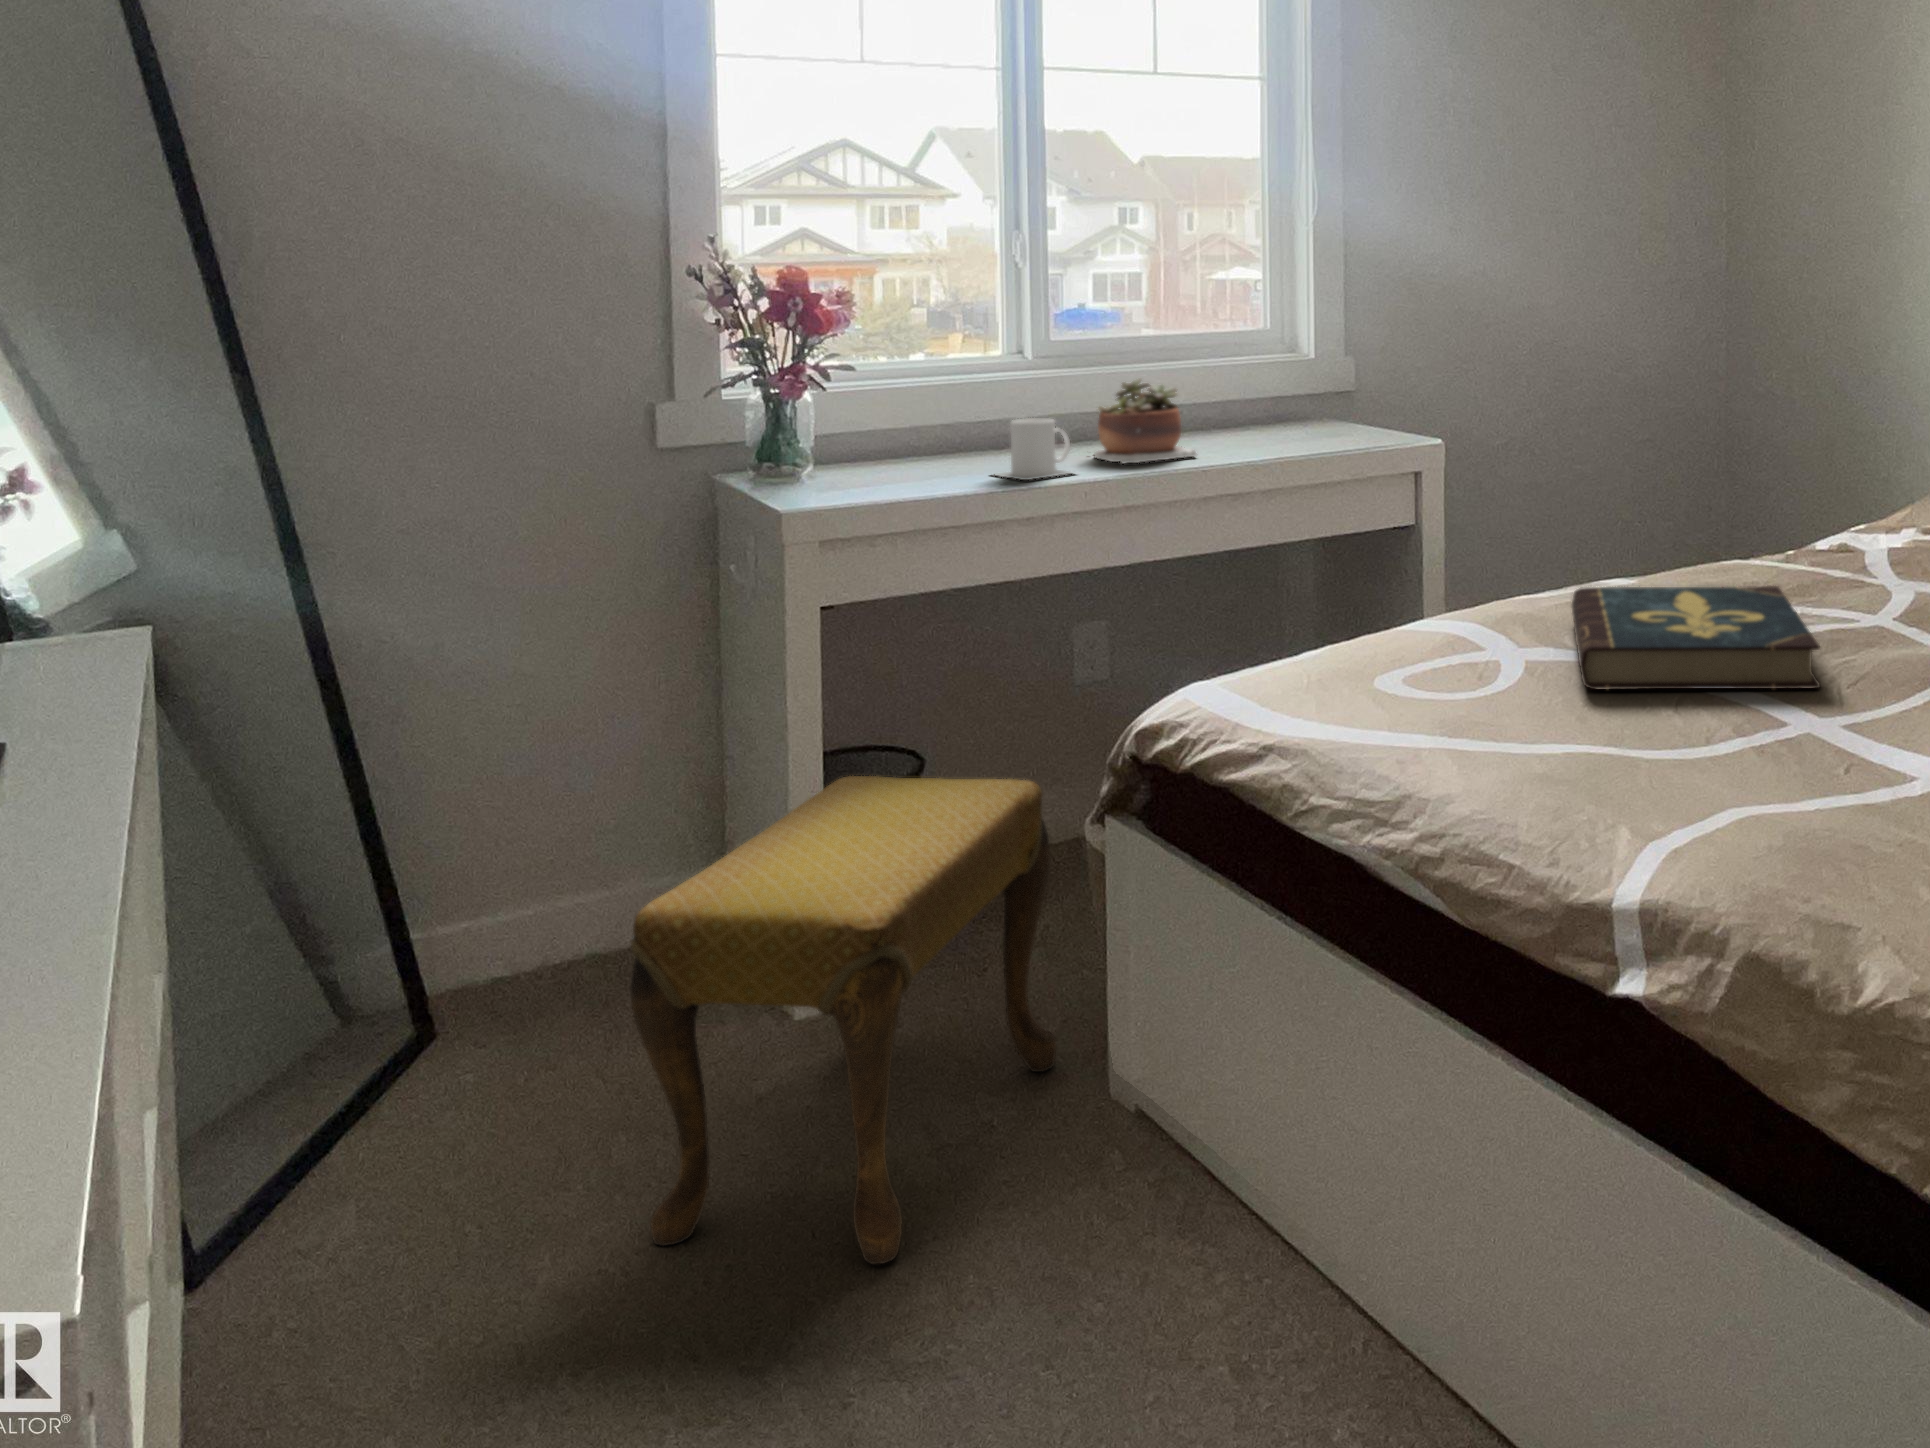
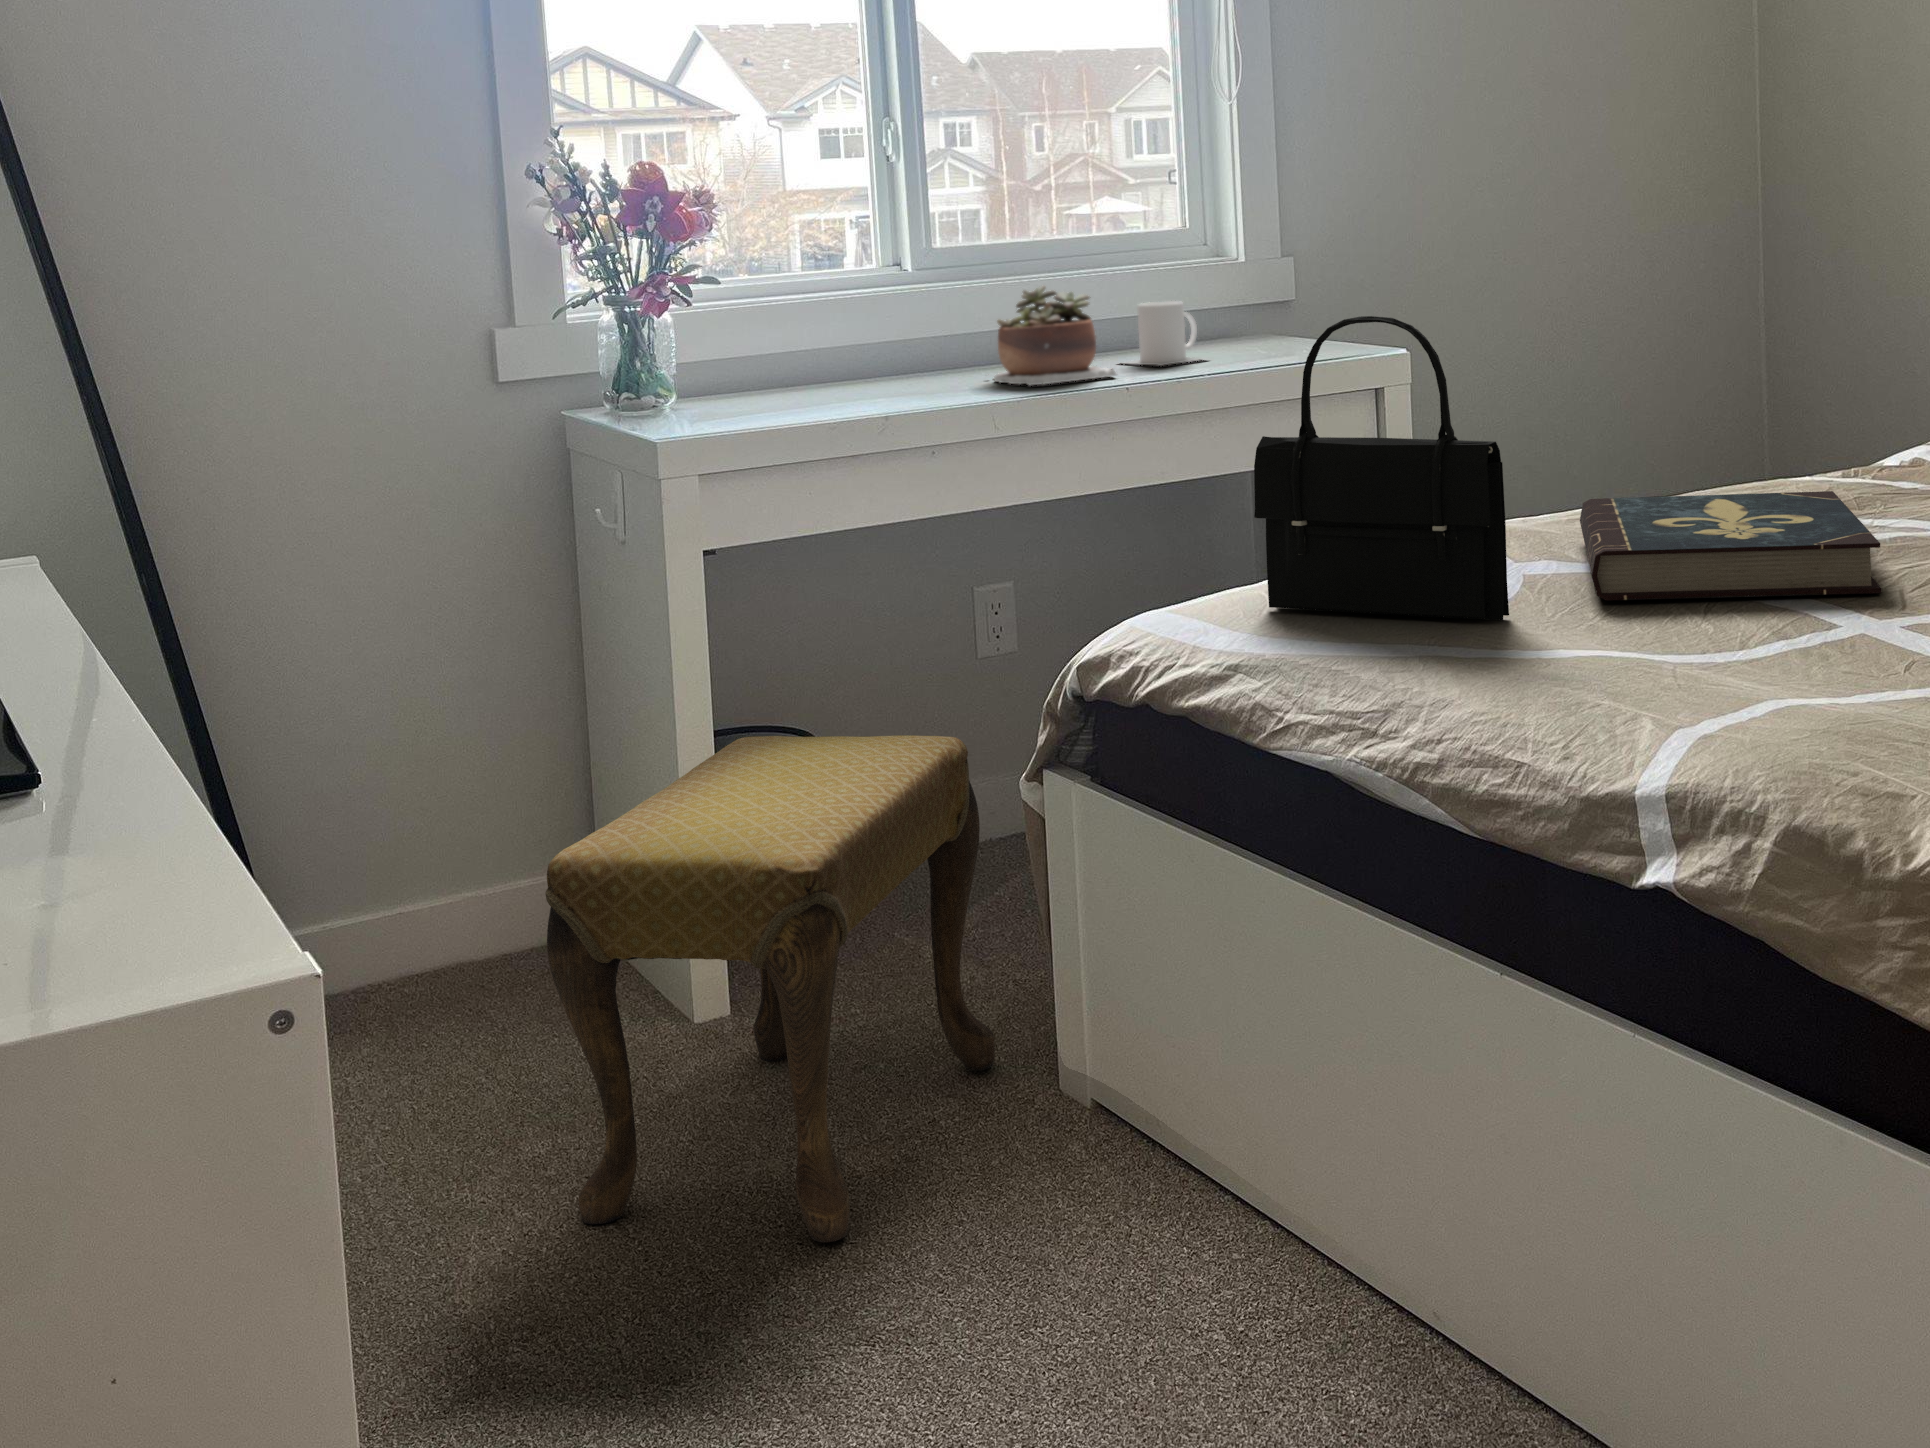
mug: present [996,418,1071,480] -> present [1125,301,1201,366]
handbag: none [1293,441,1509,709] -> present [1254,316,1509,620]

